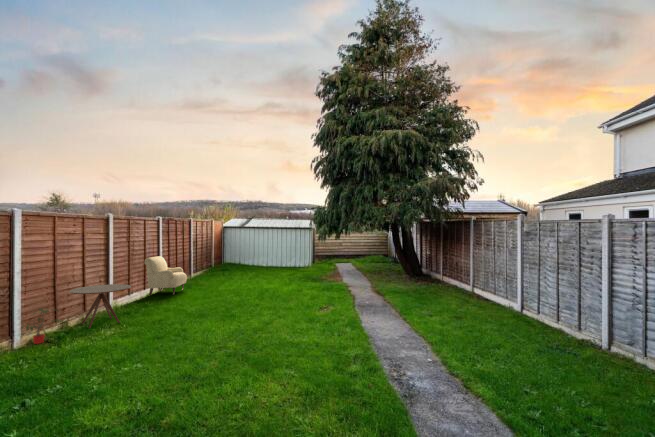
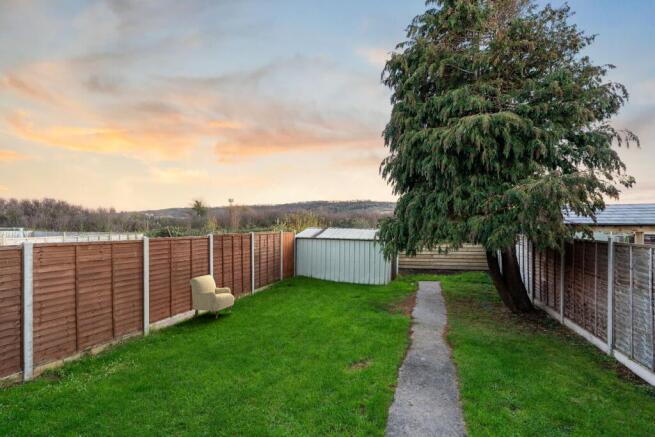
round table: present [69,284,131,328] -> none [89,311,151,360]
potted plant: present [26,308,60,344] -> none [26,340,75,377]

